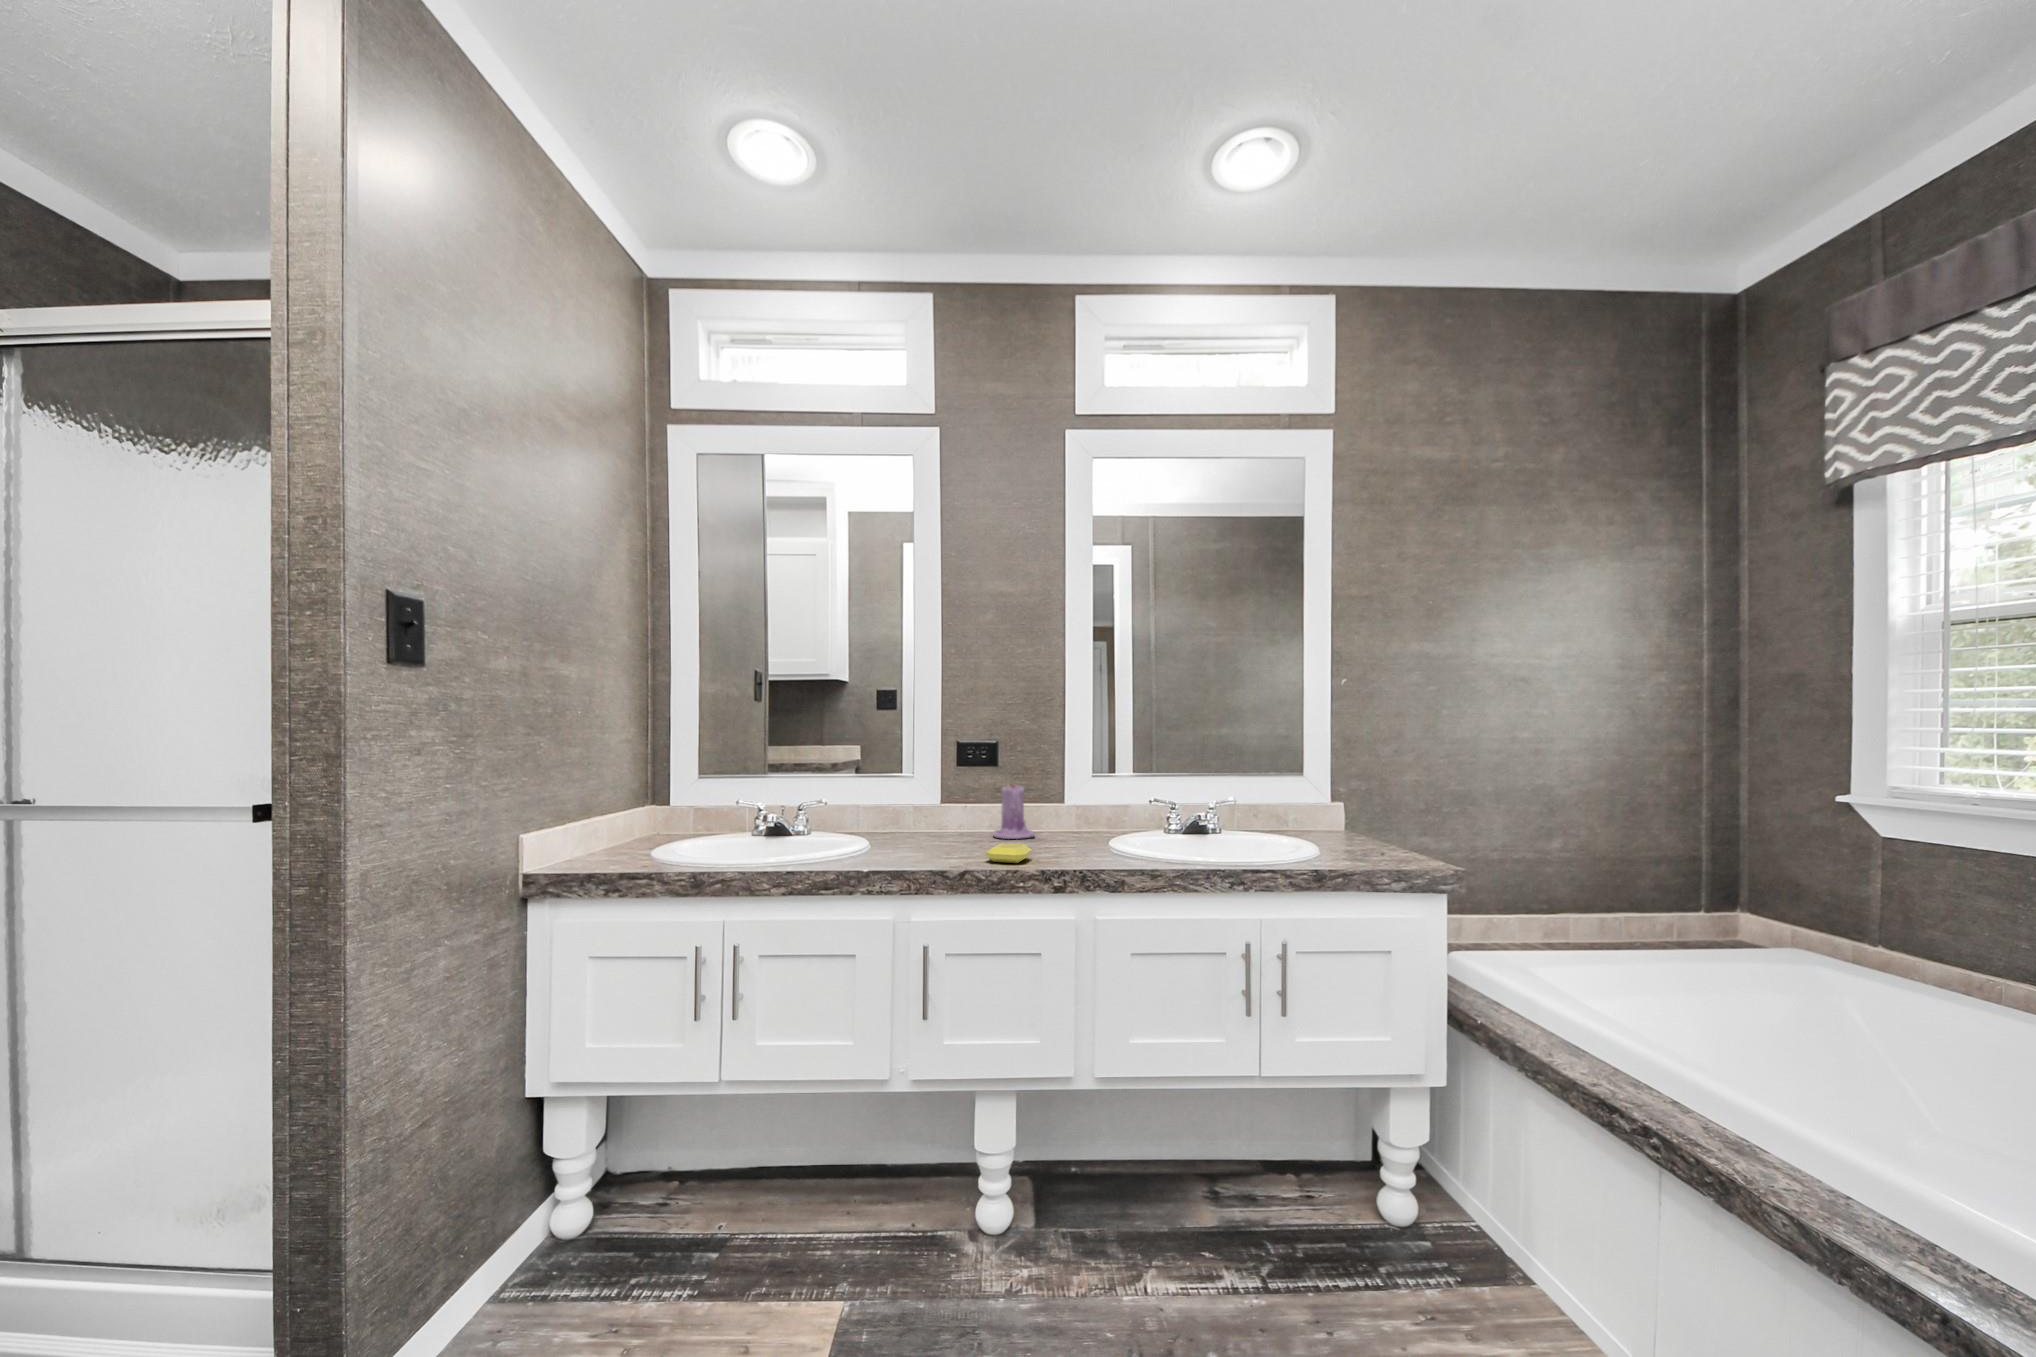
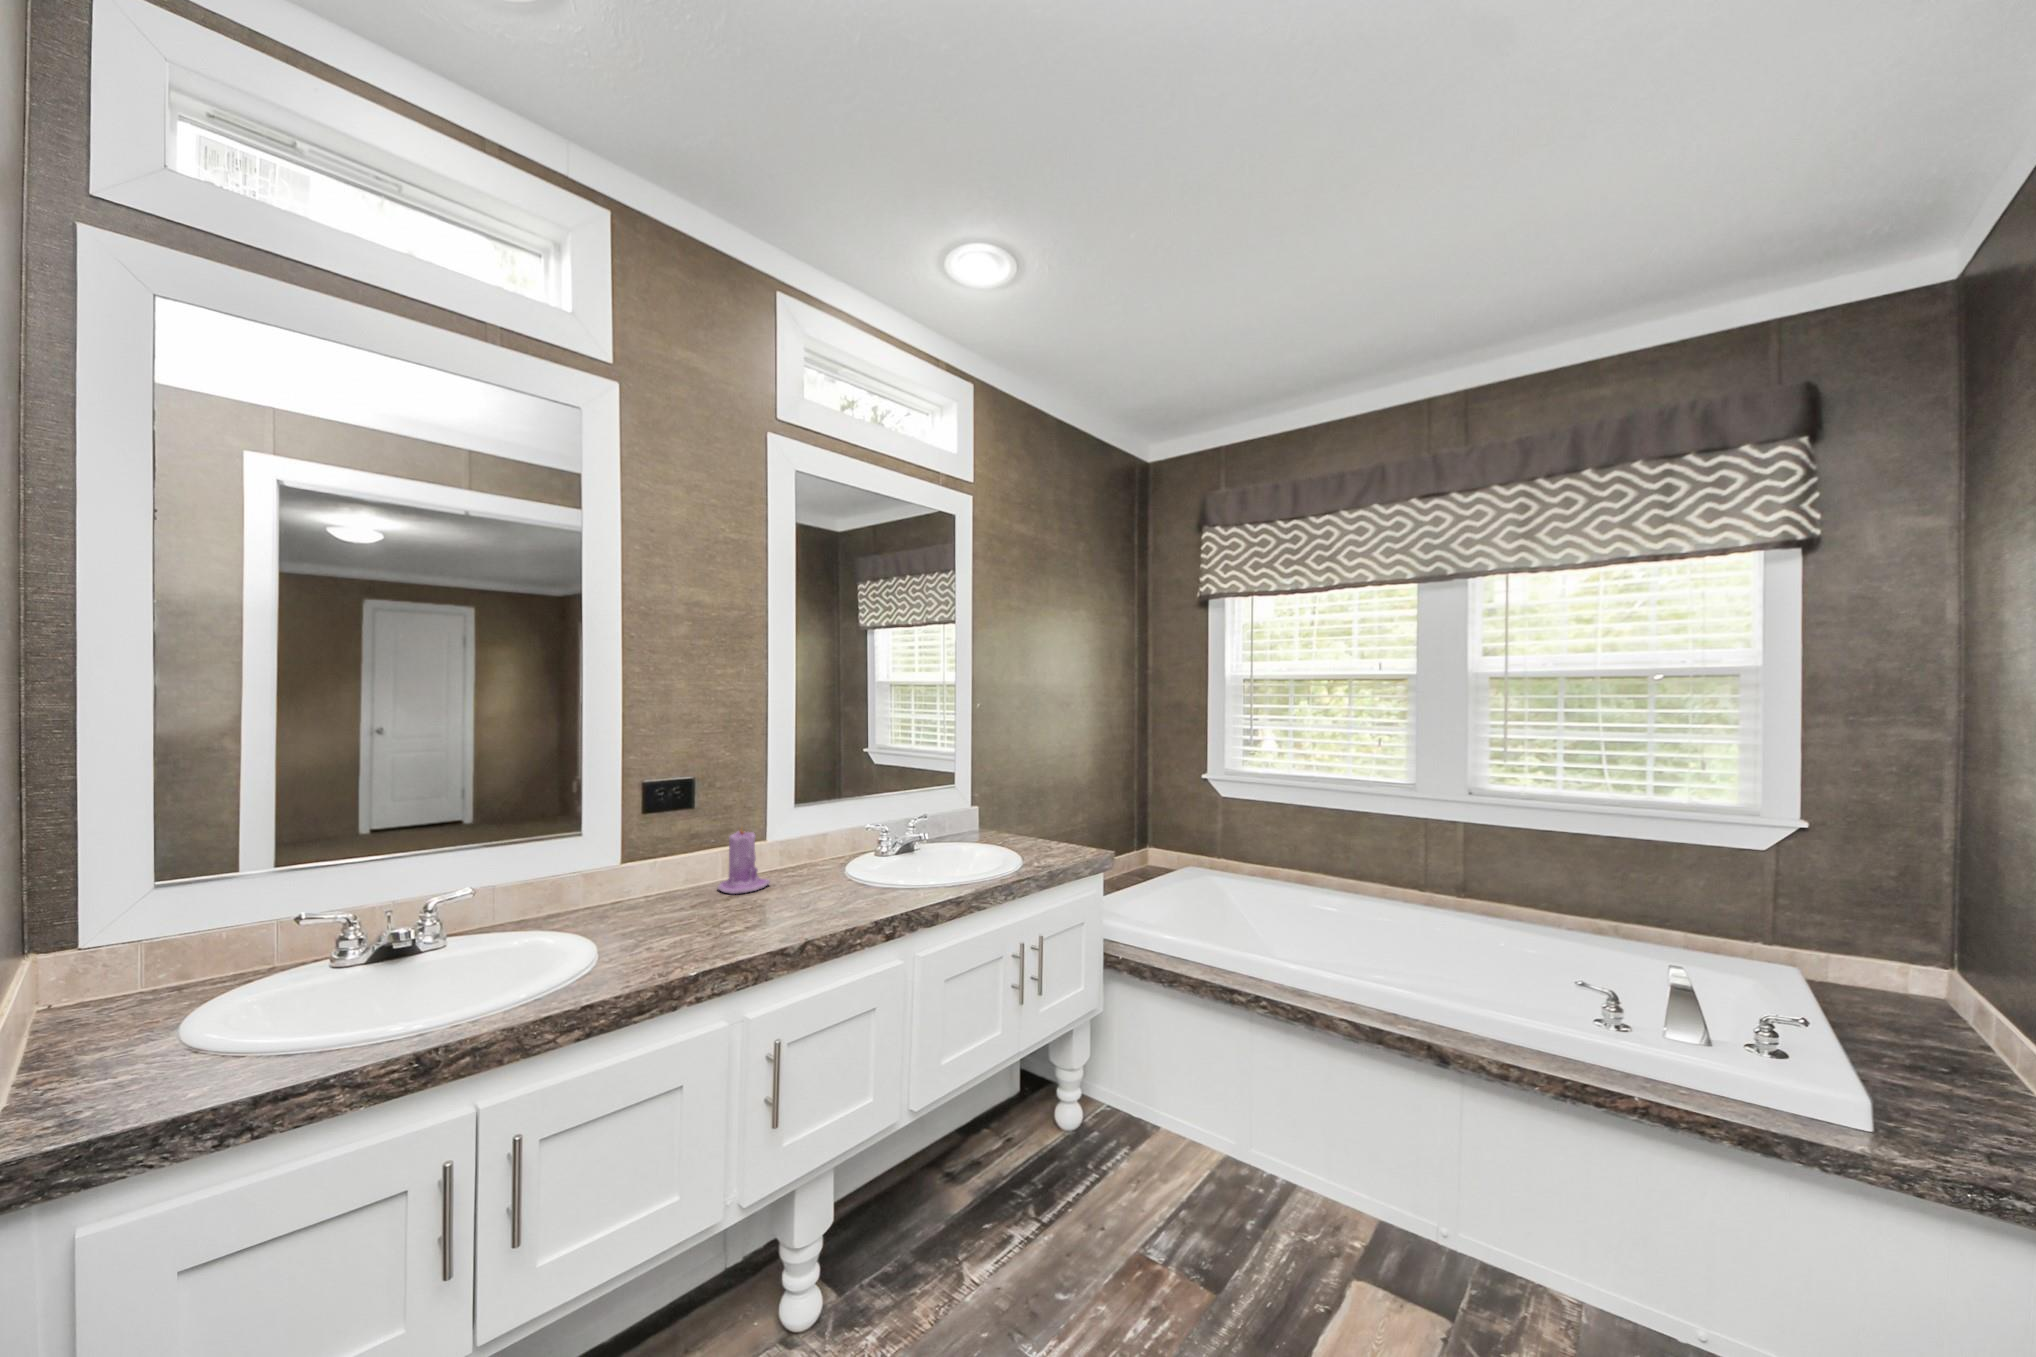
soap bar: present [986,843,1032,863] -> none [791,897,842,923]

